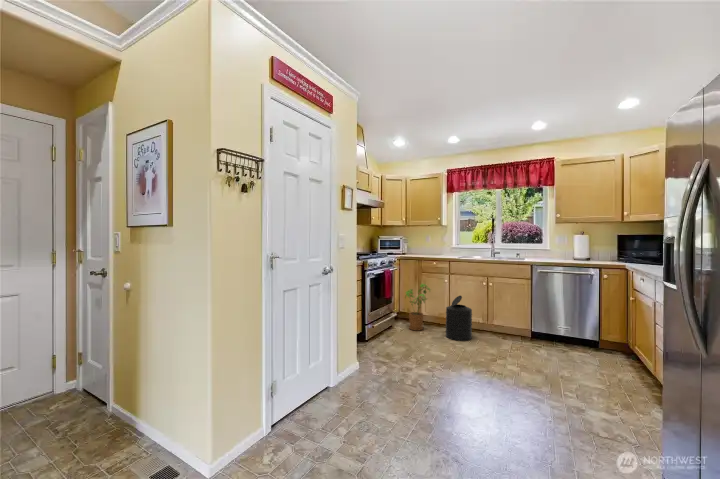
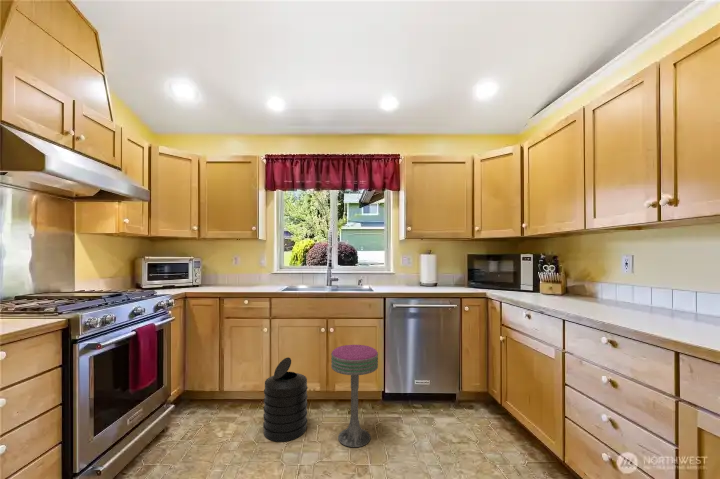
house plant: present [406,284,430,331] -> none [188,342,239,433]
bar stool: none [486,292,519,350] -> present [331,345,378,447]

